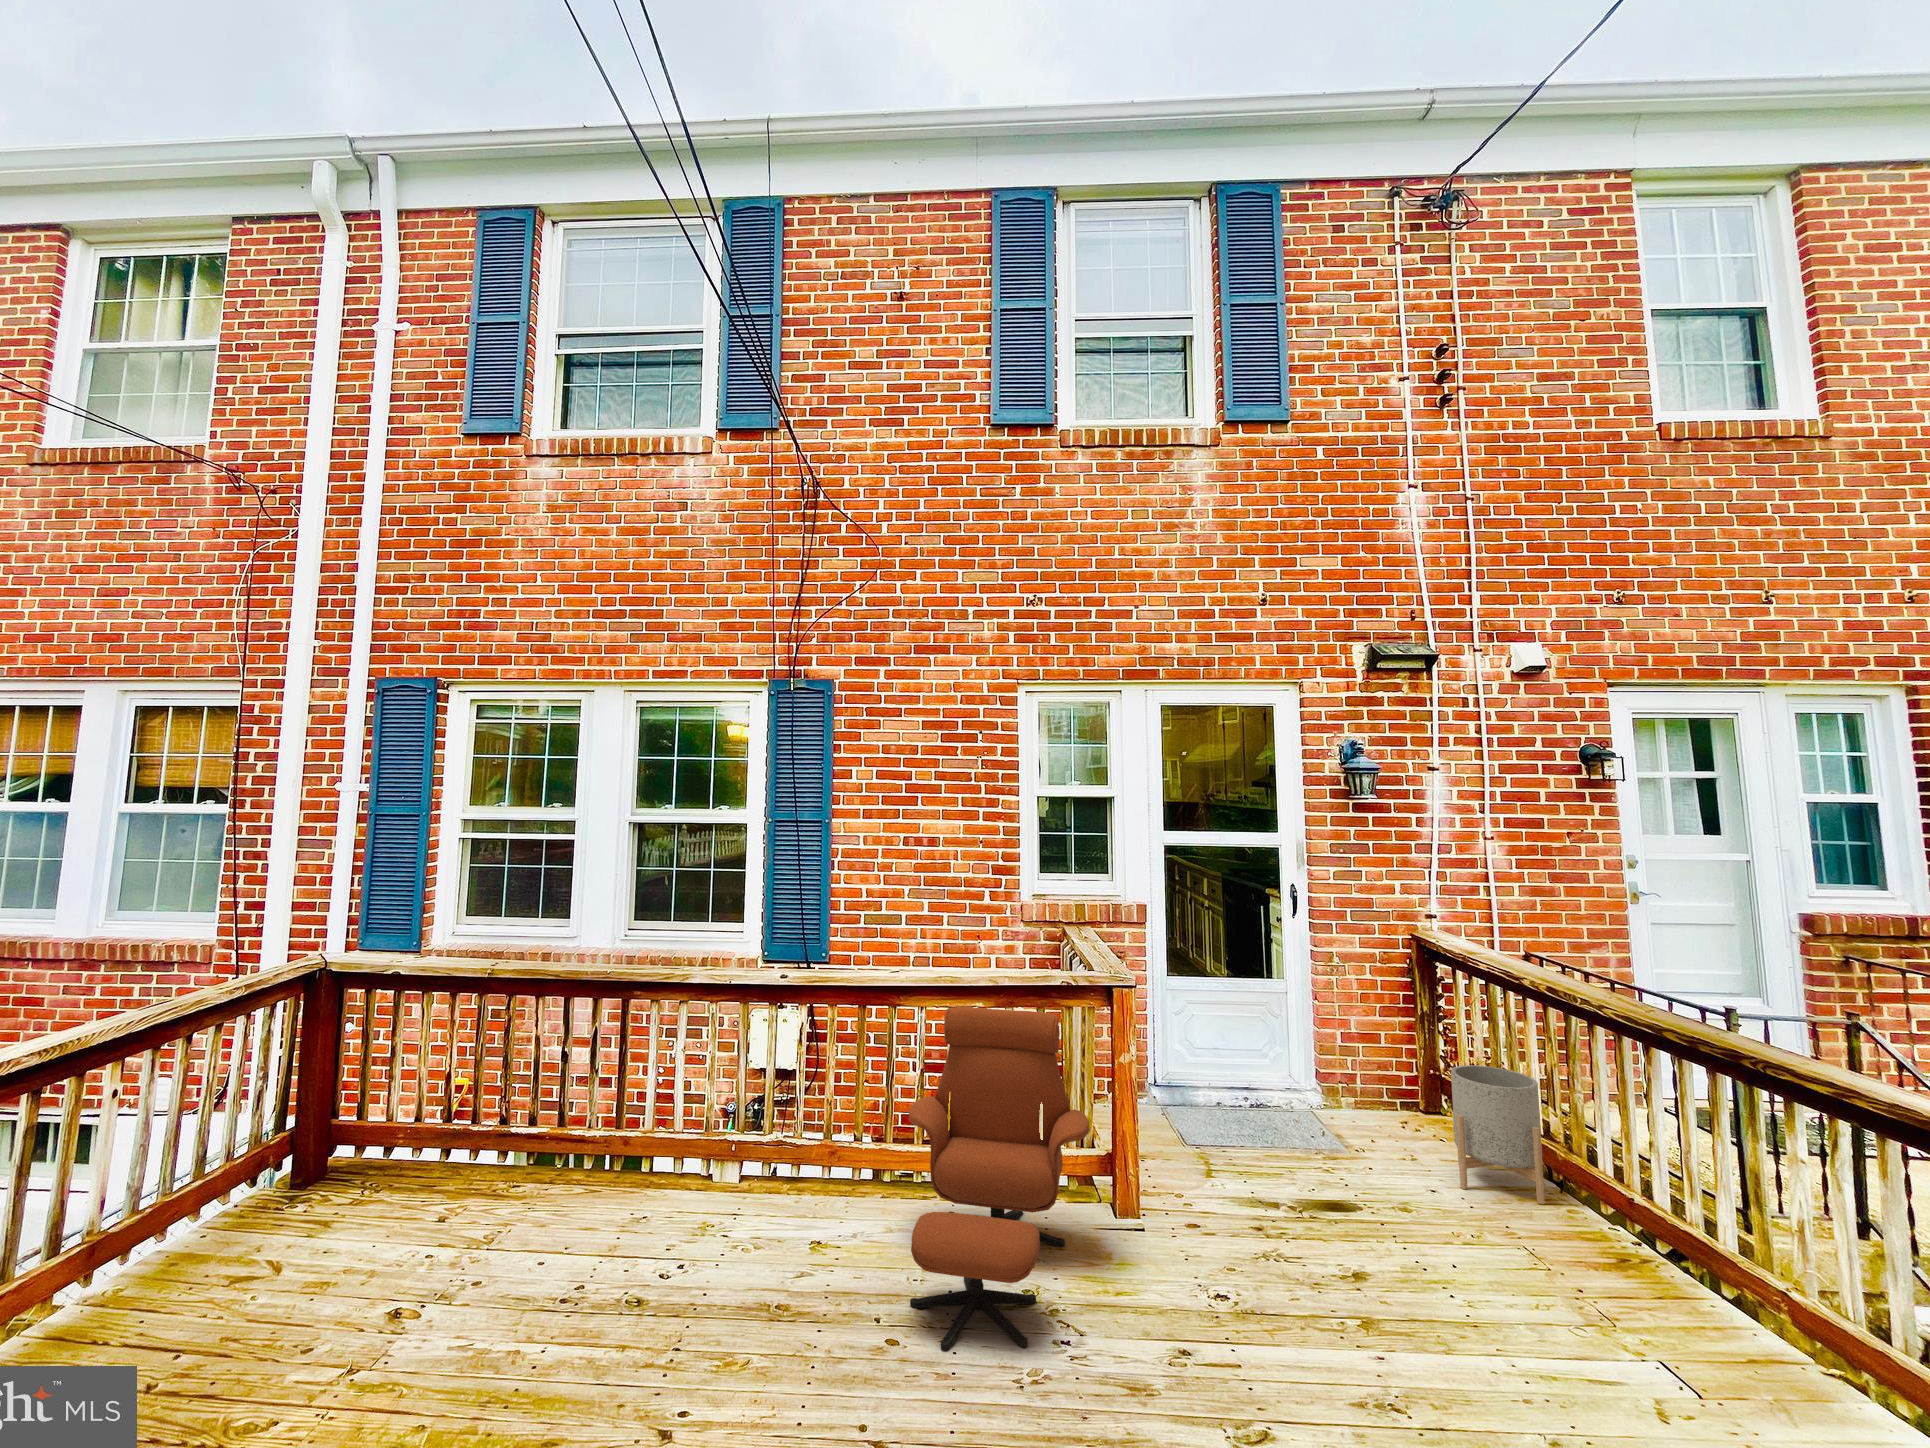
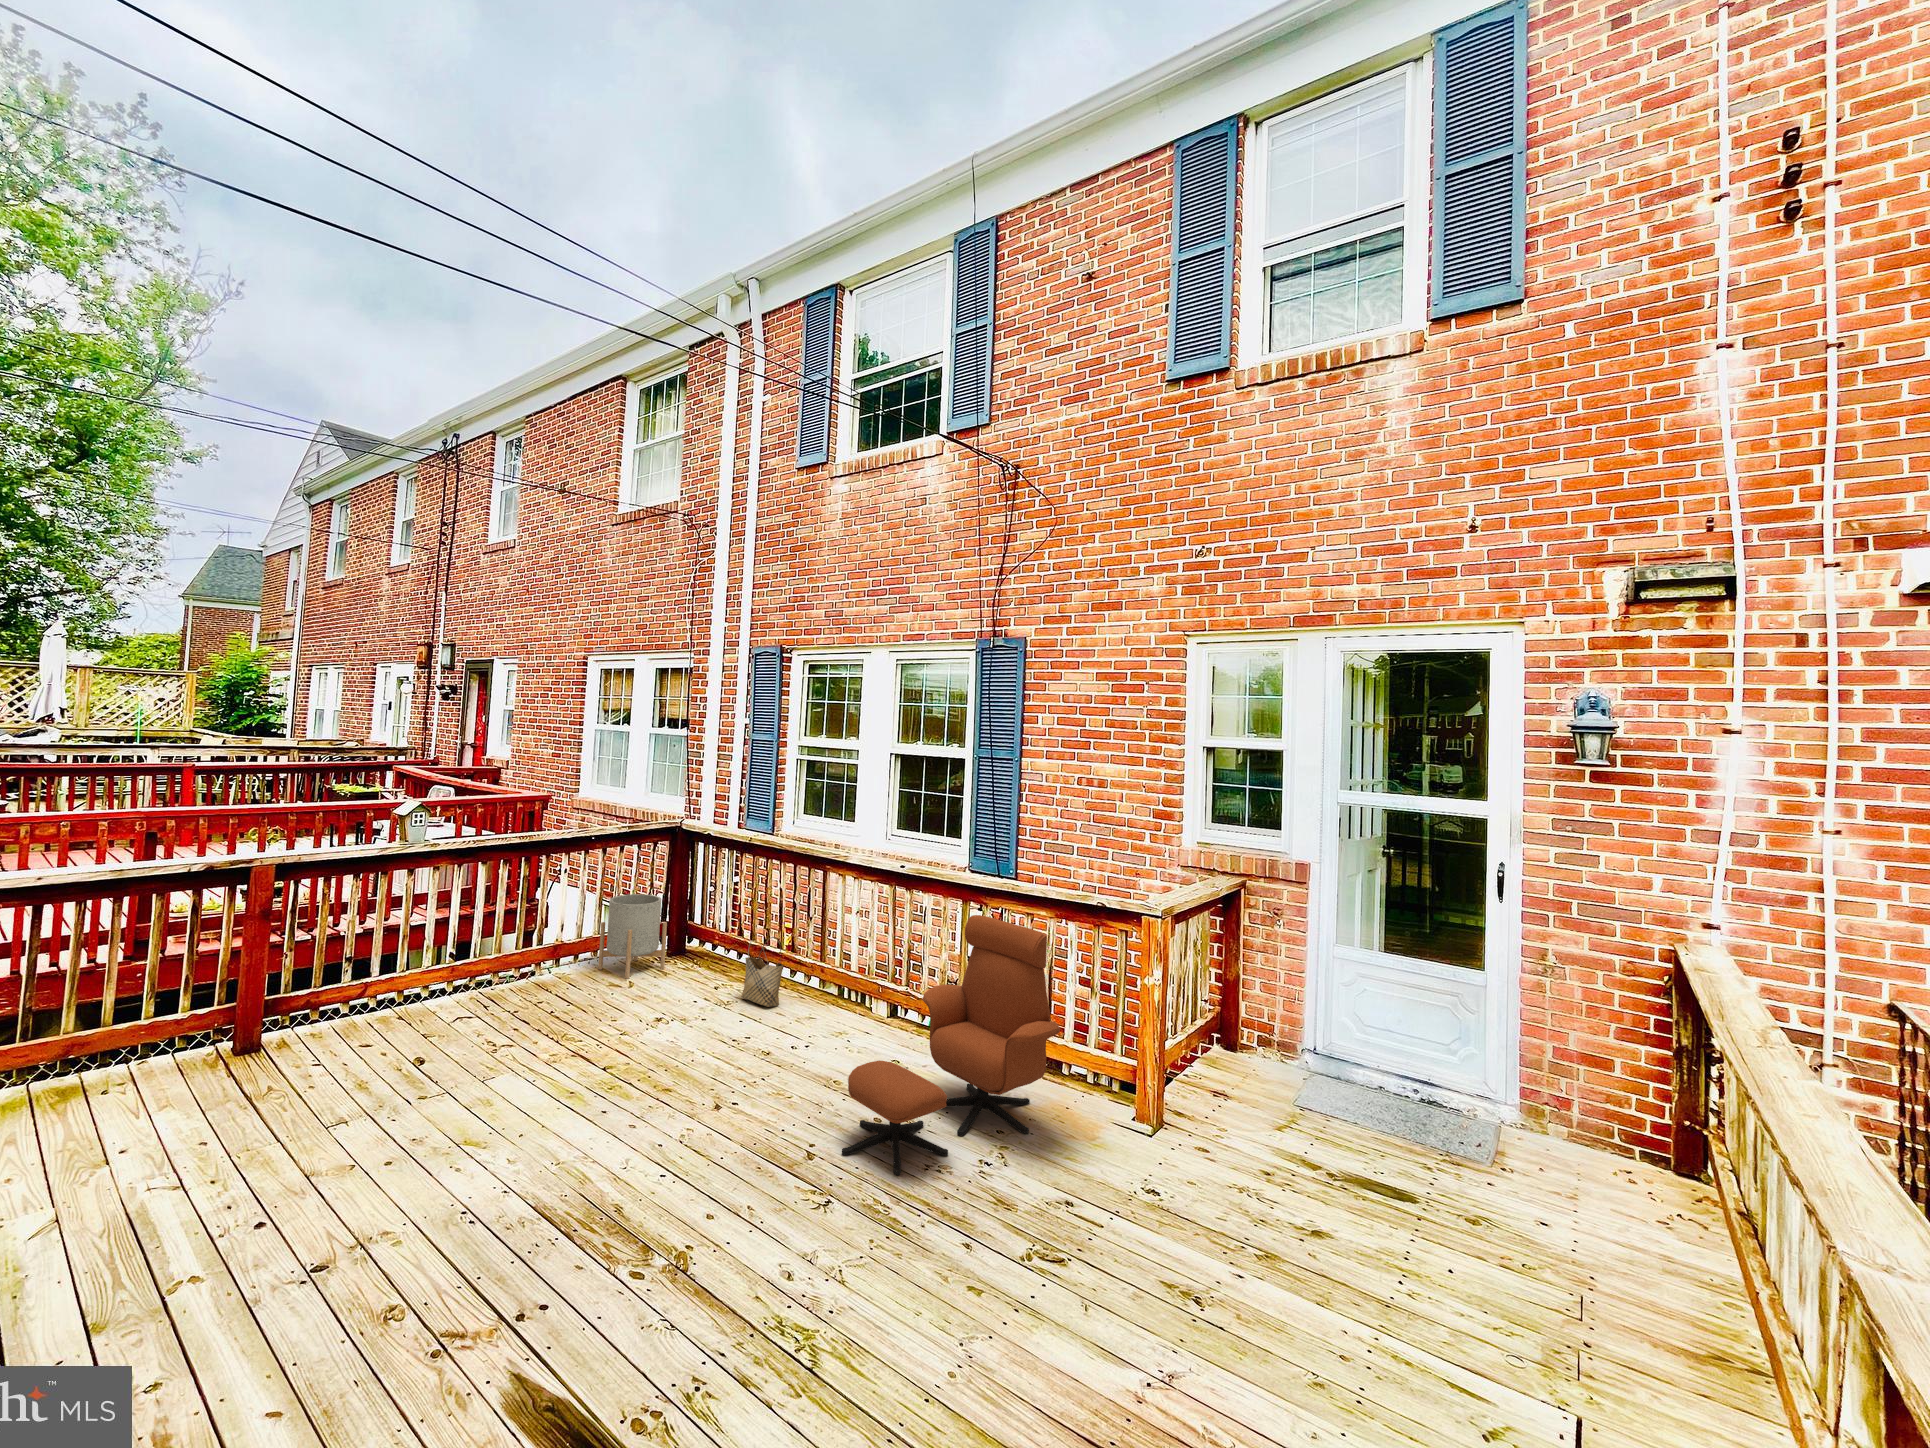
planter: present [1451,1065,1545,1204] -> present [598,894,667,979]
woven basket: none [544,1095,615,1198] -> present [741,937,784,1007]

